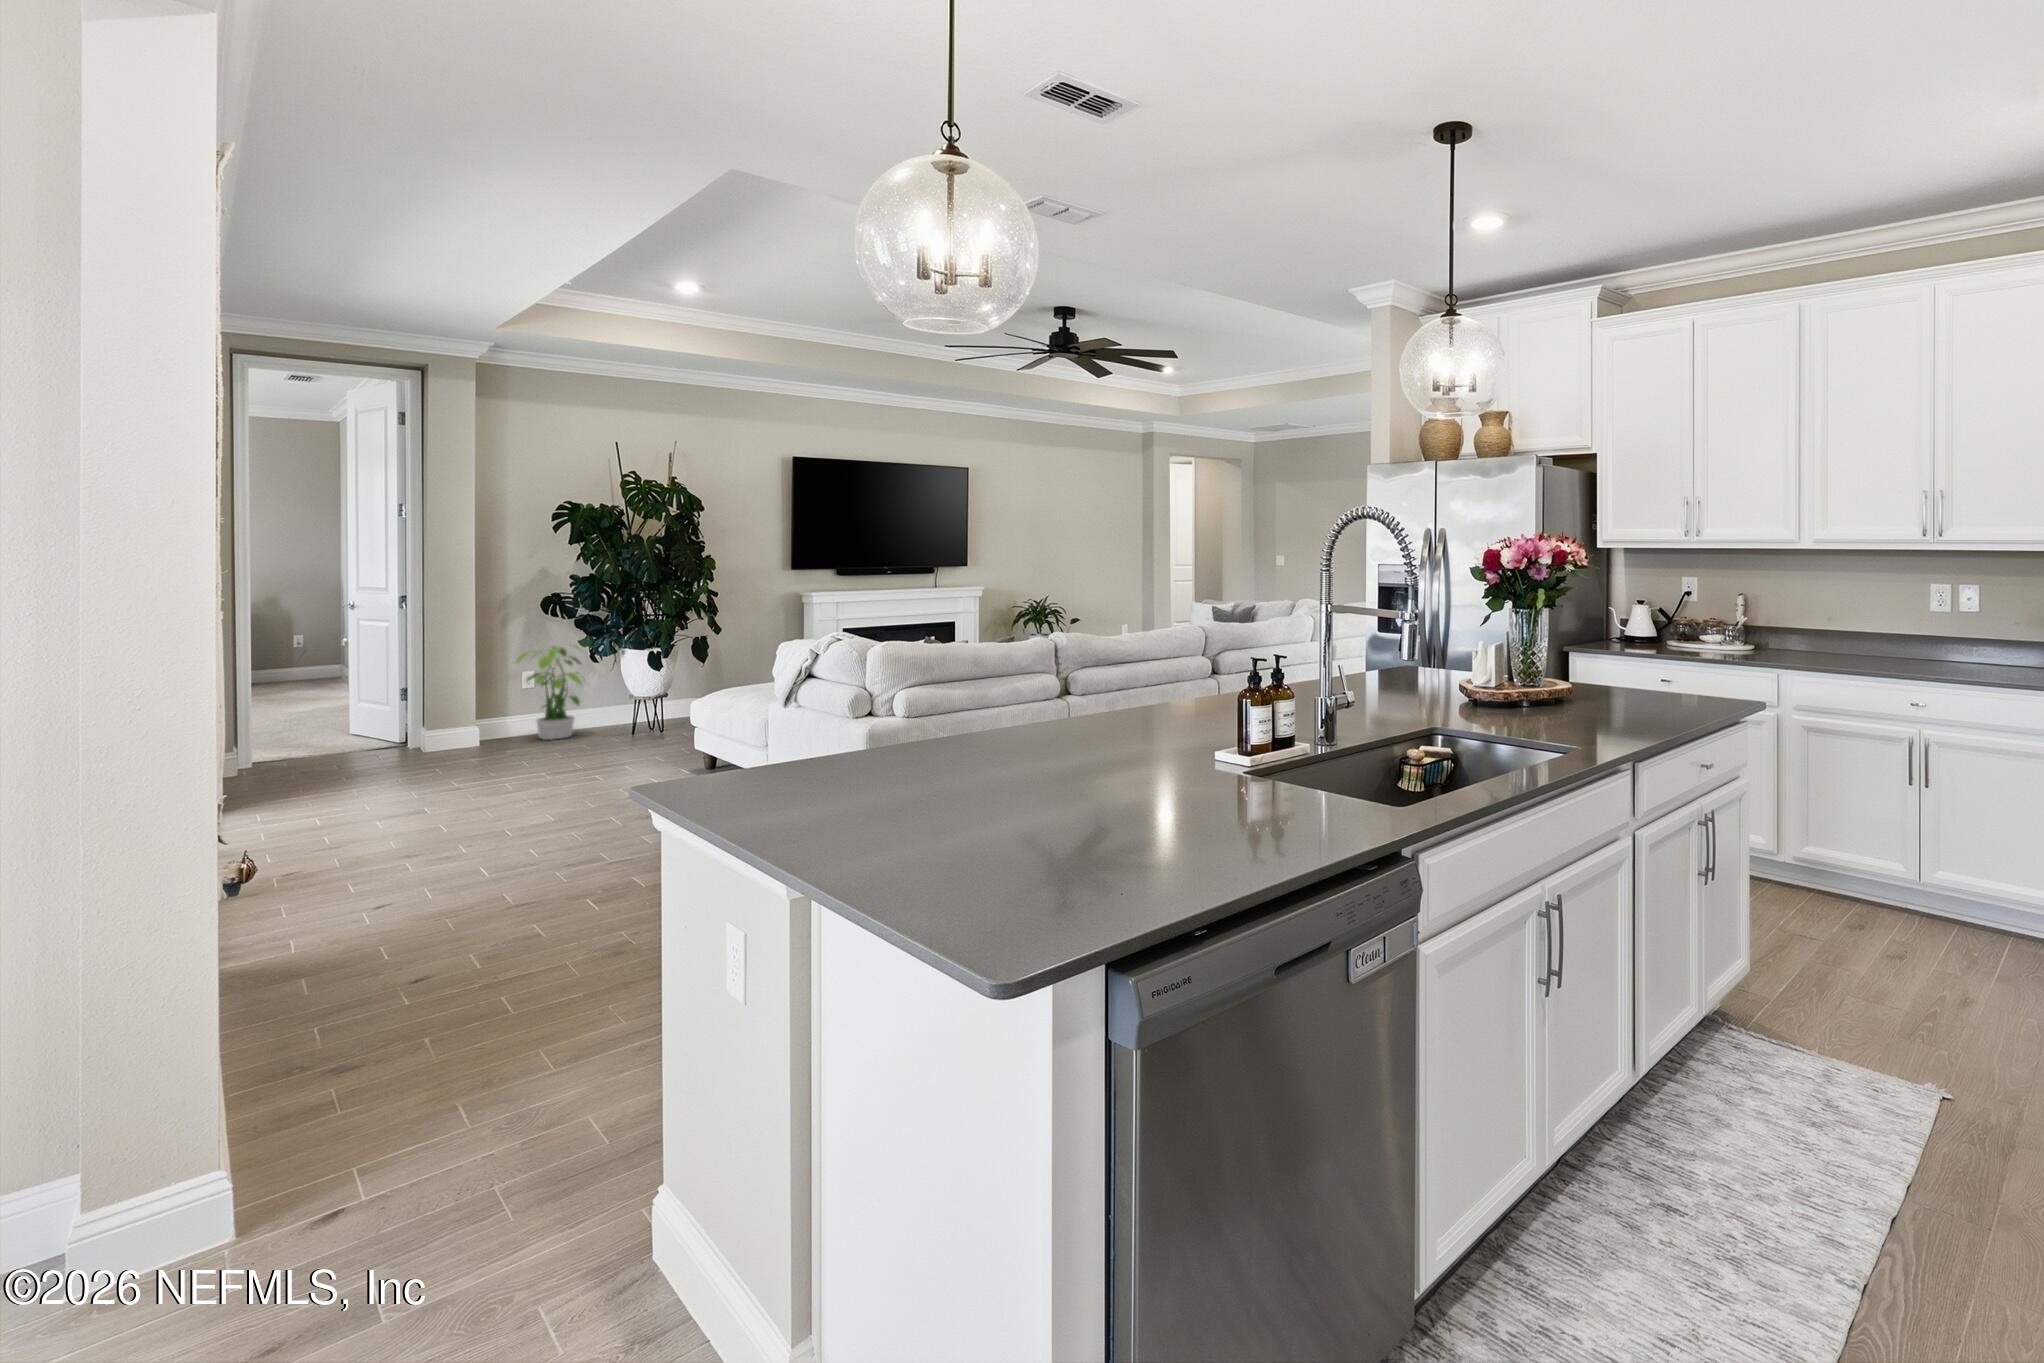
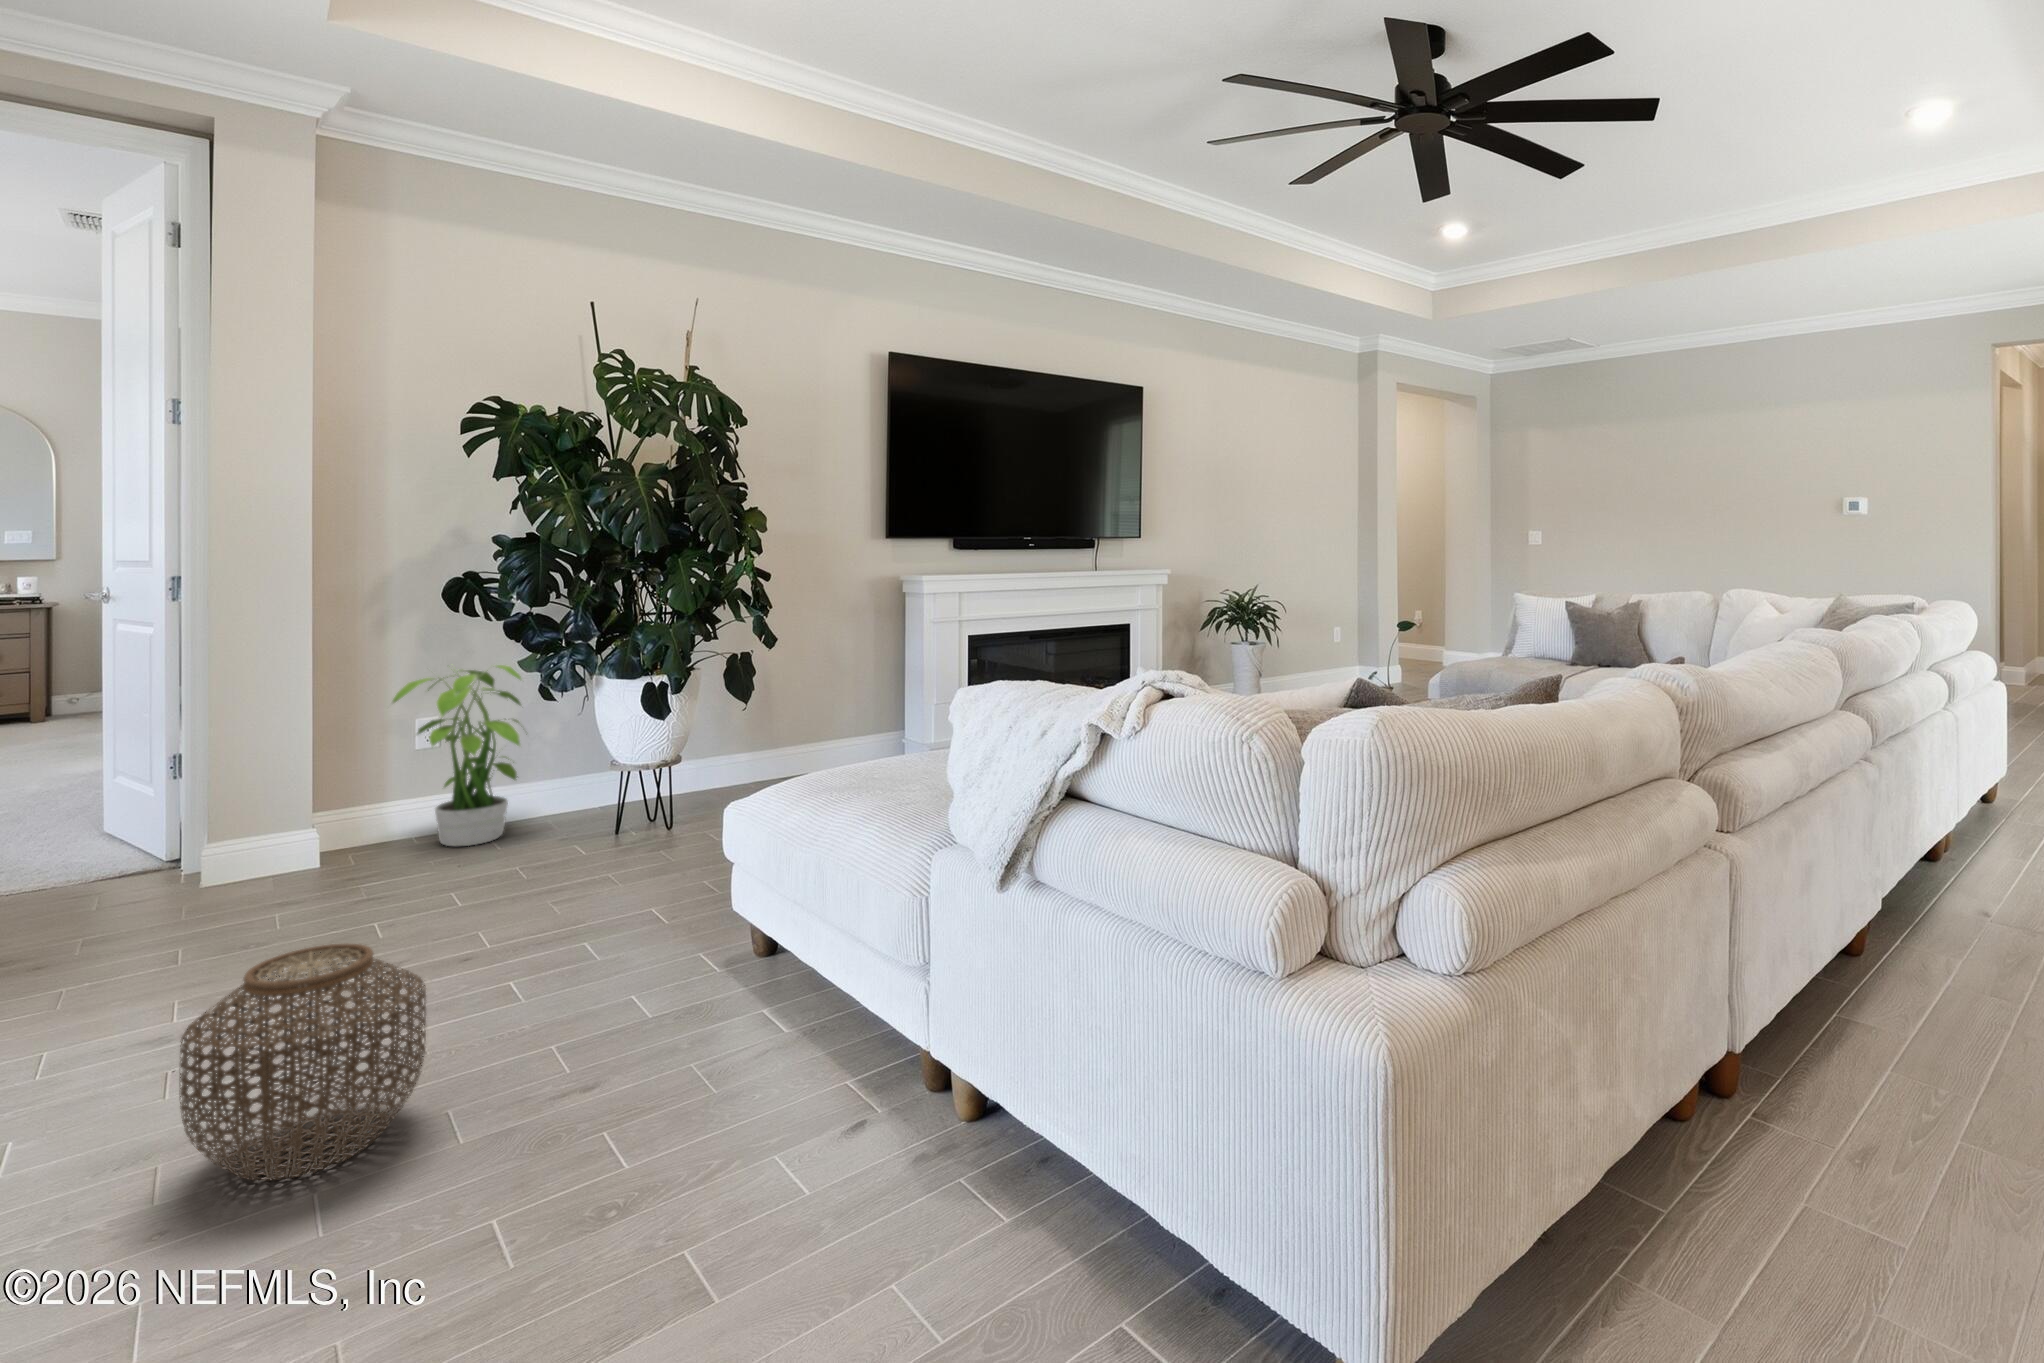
woven basket: none [481,733,566,814] -> present [179,944,426,1180]

